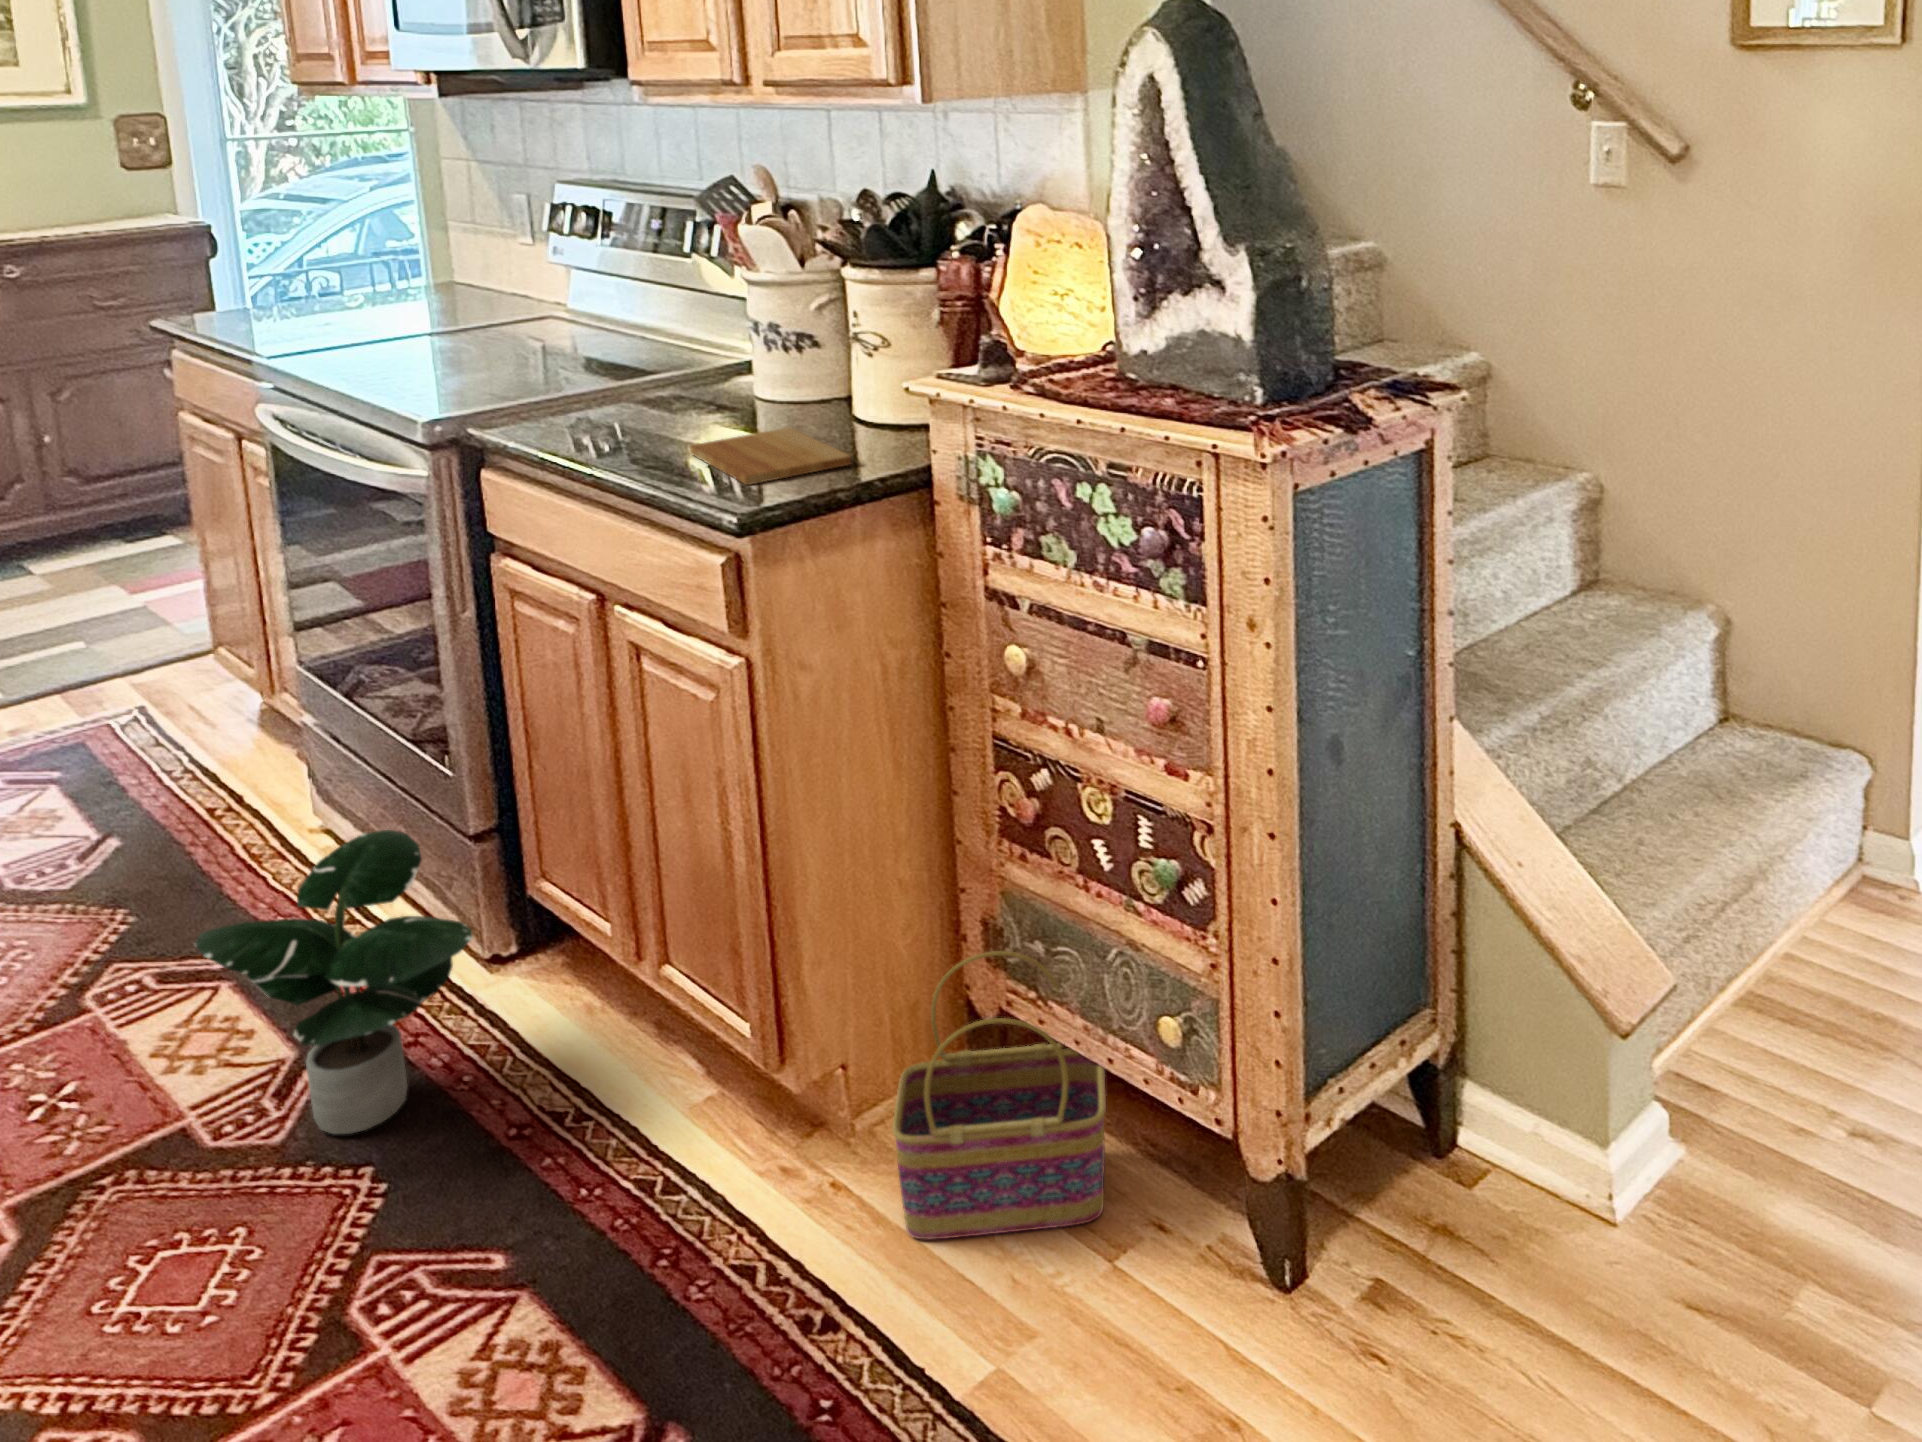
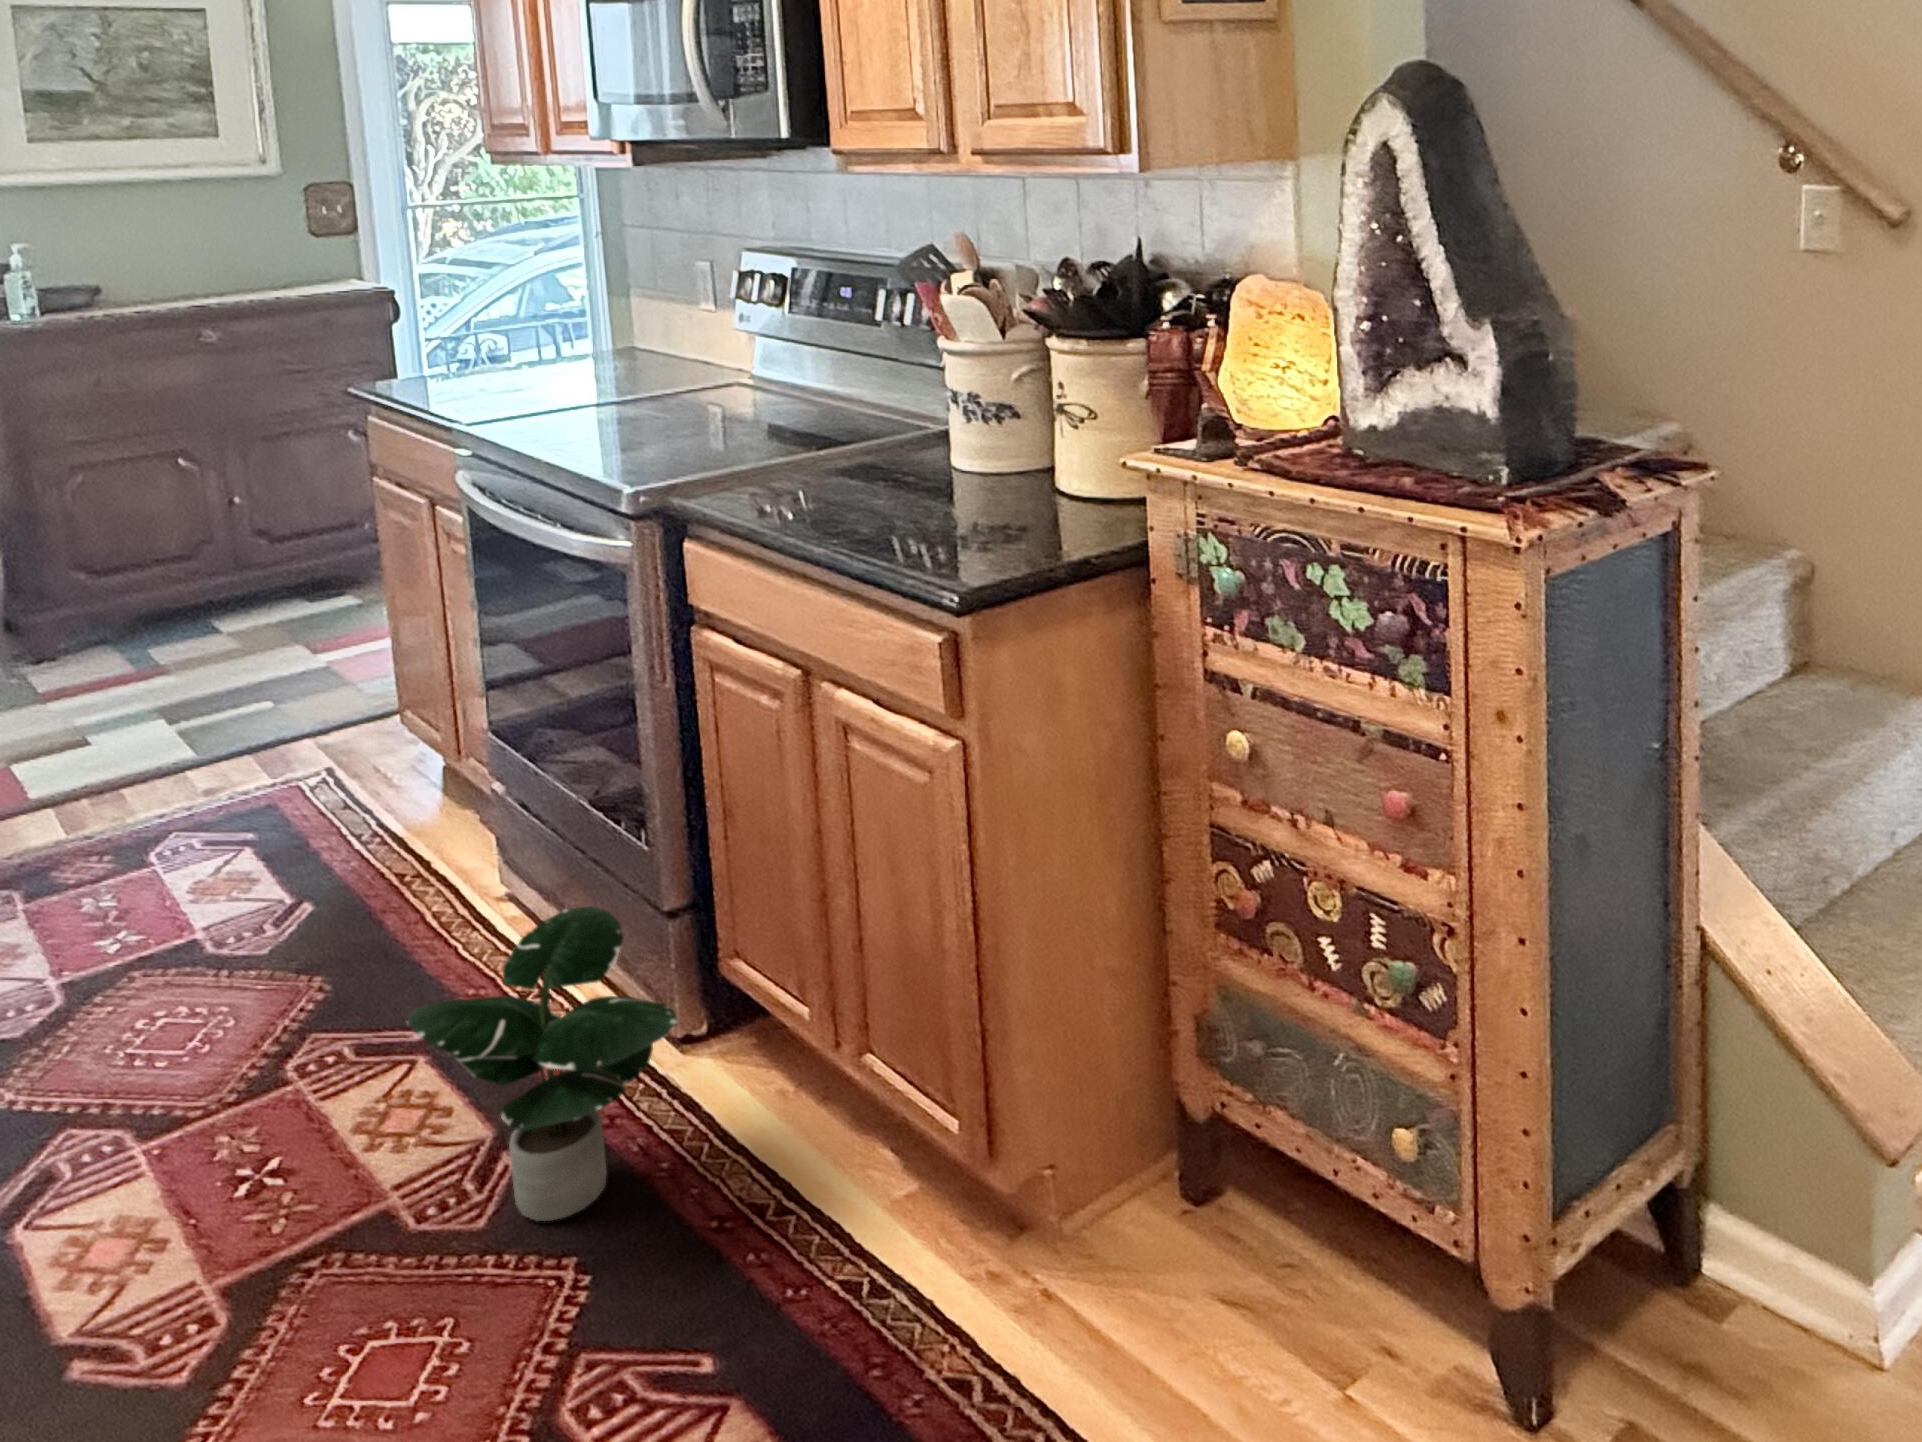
cutting board: present [690,428,851,485] -> none [898,501,1064,561]
basket: present [892,951,1106,1239] -> none [1111,1051,1333,1357]

